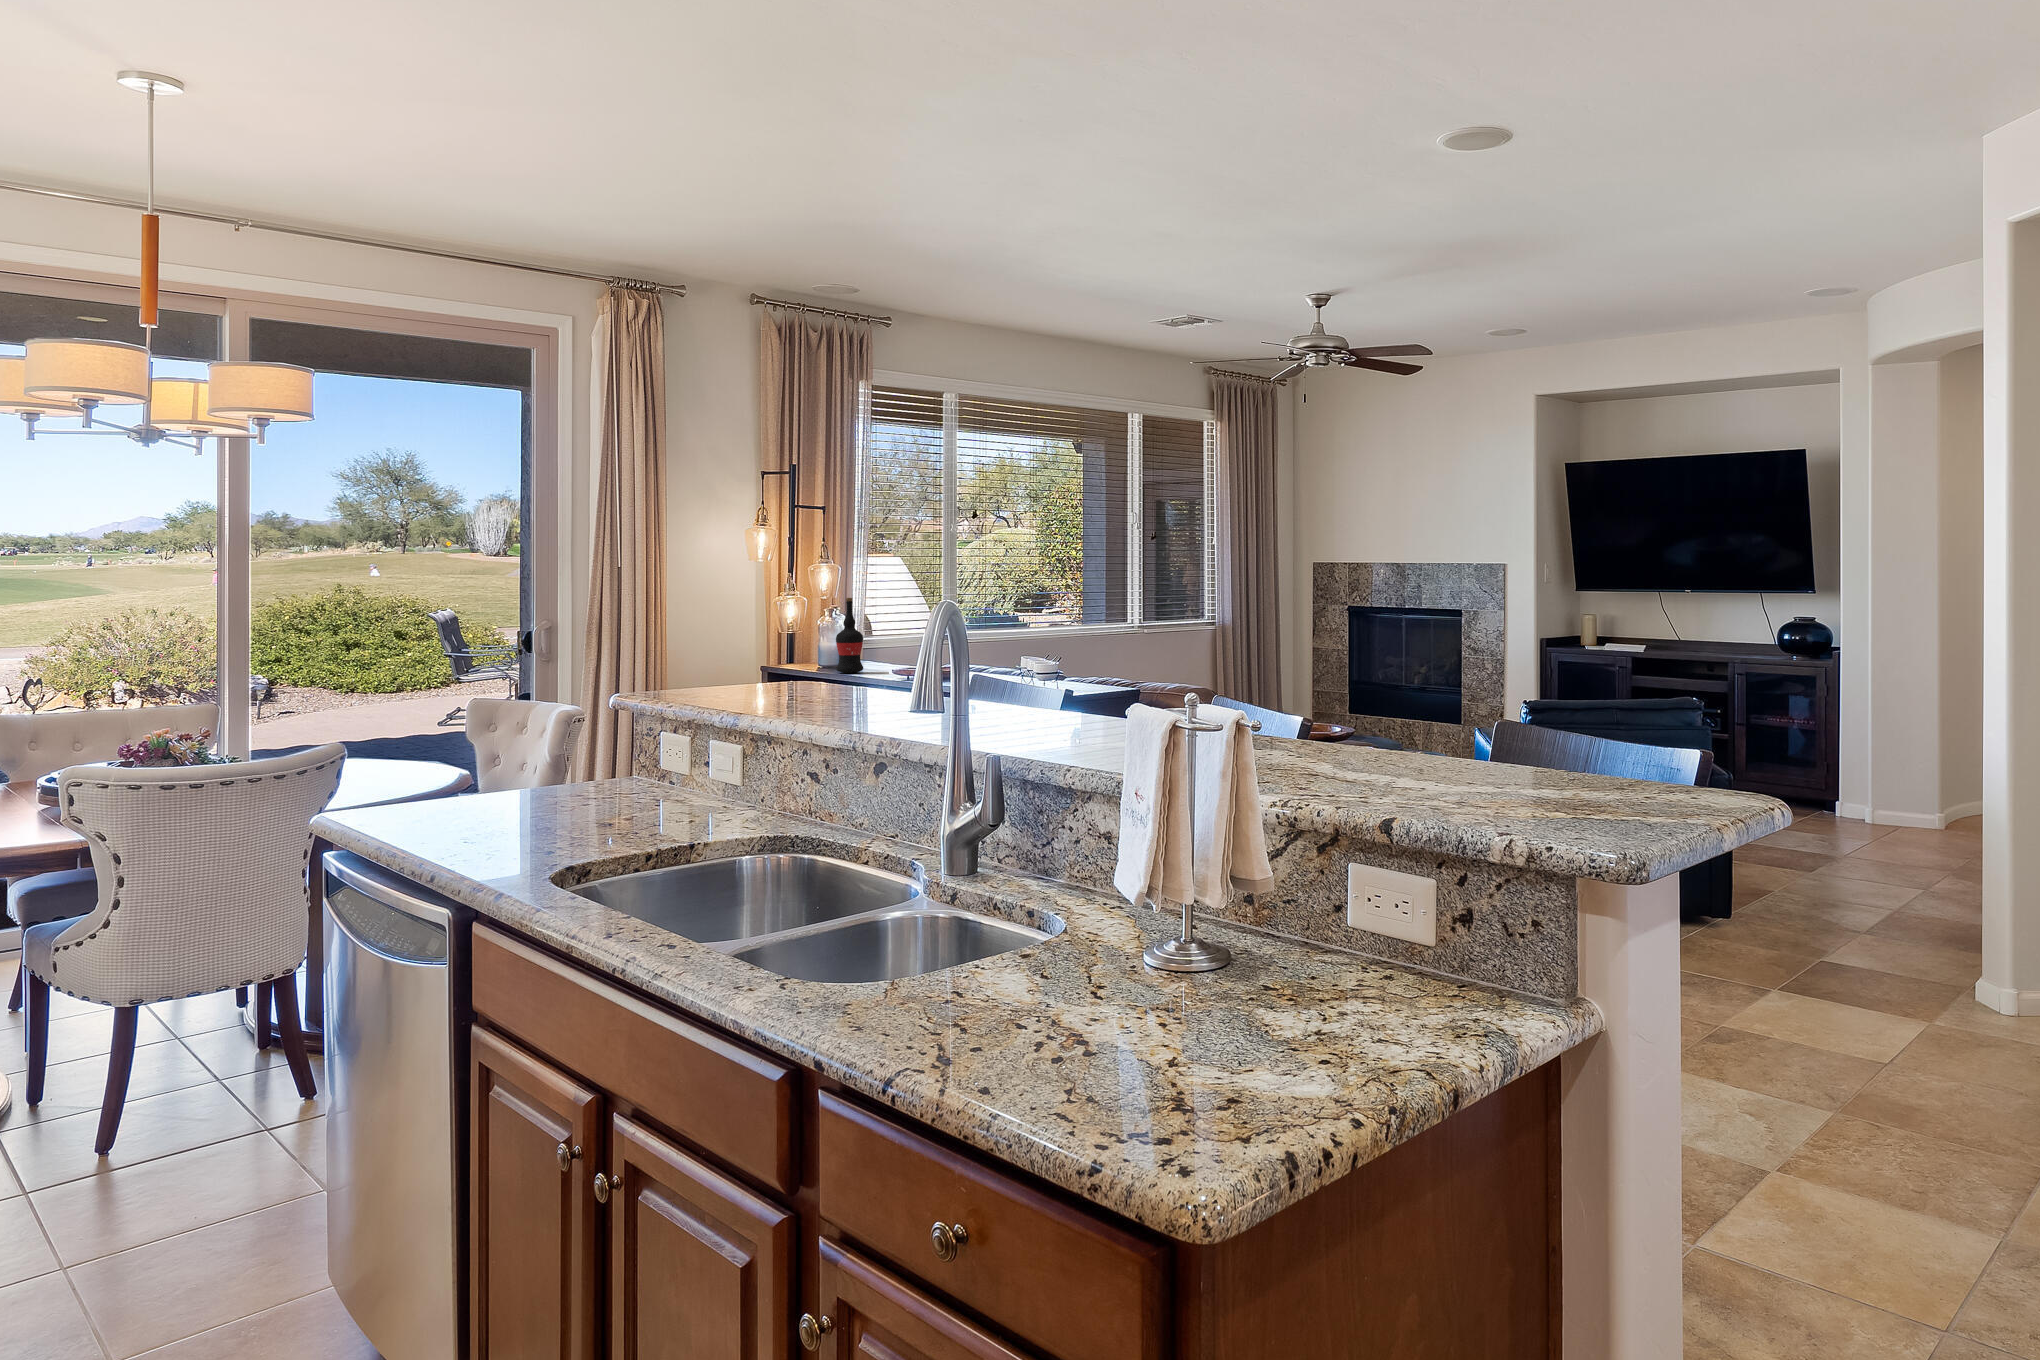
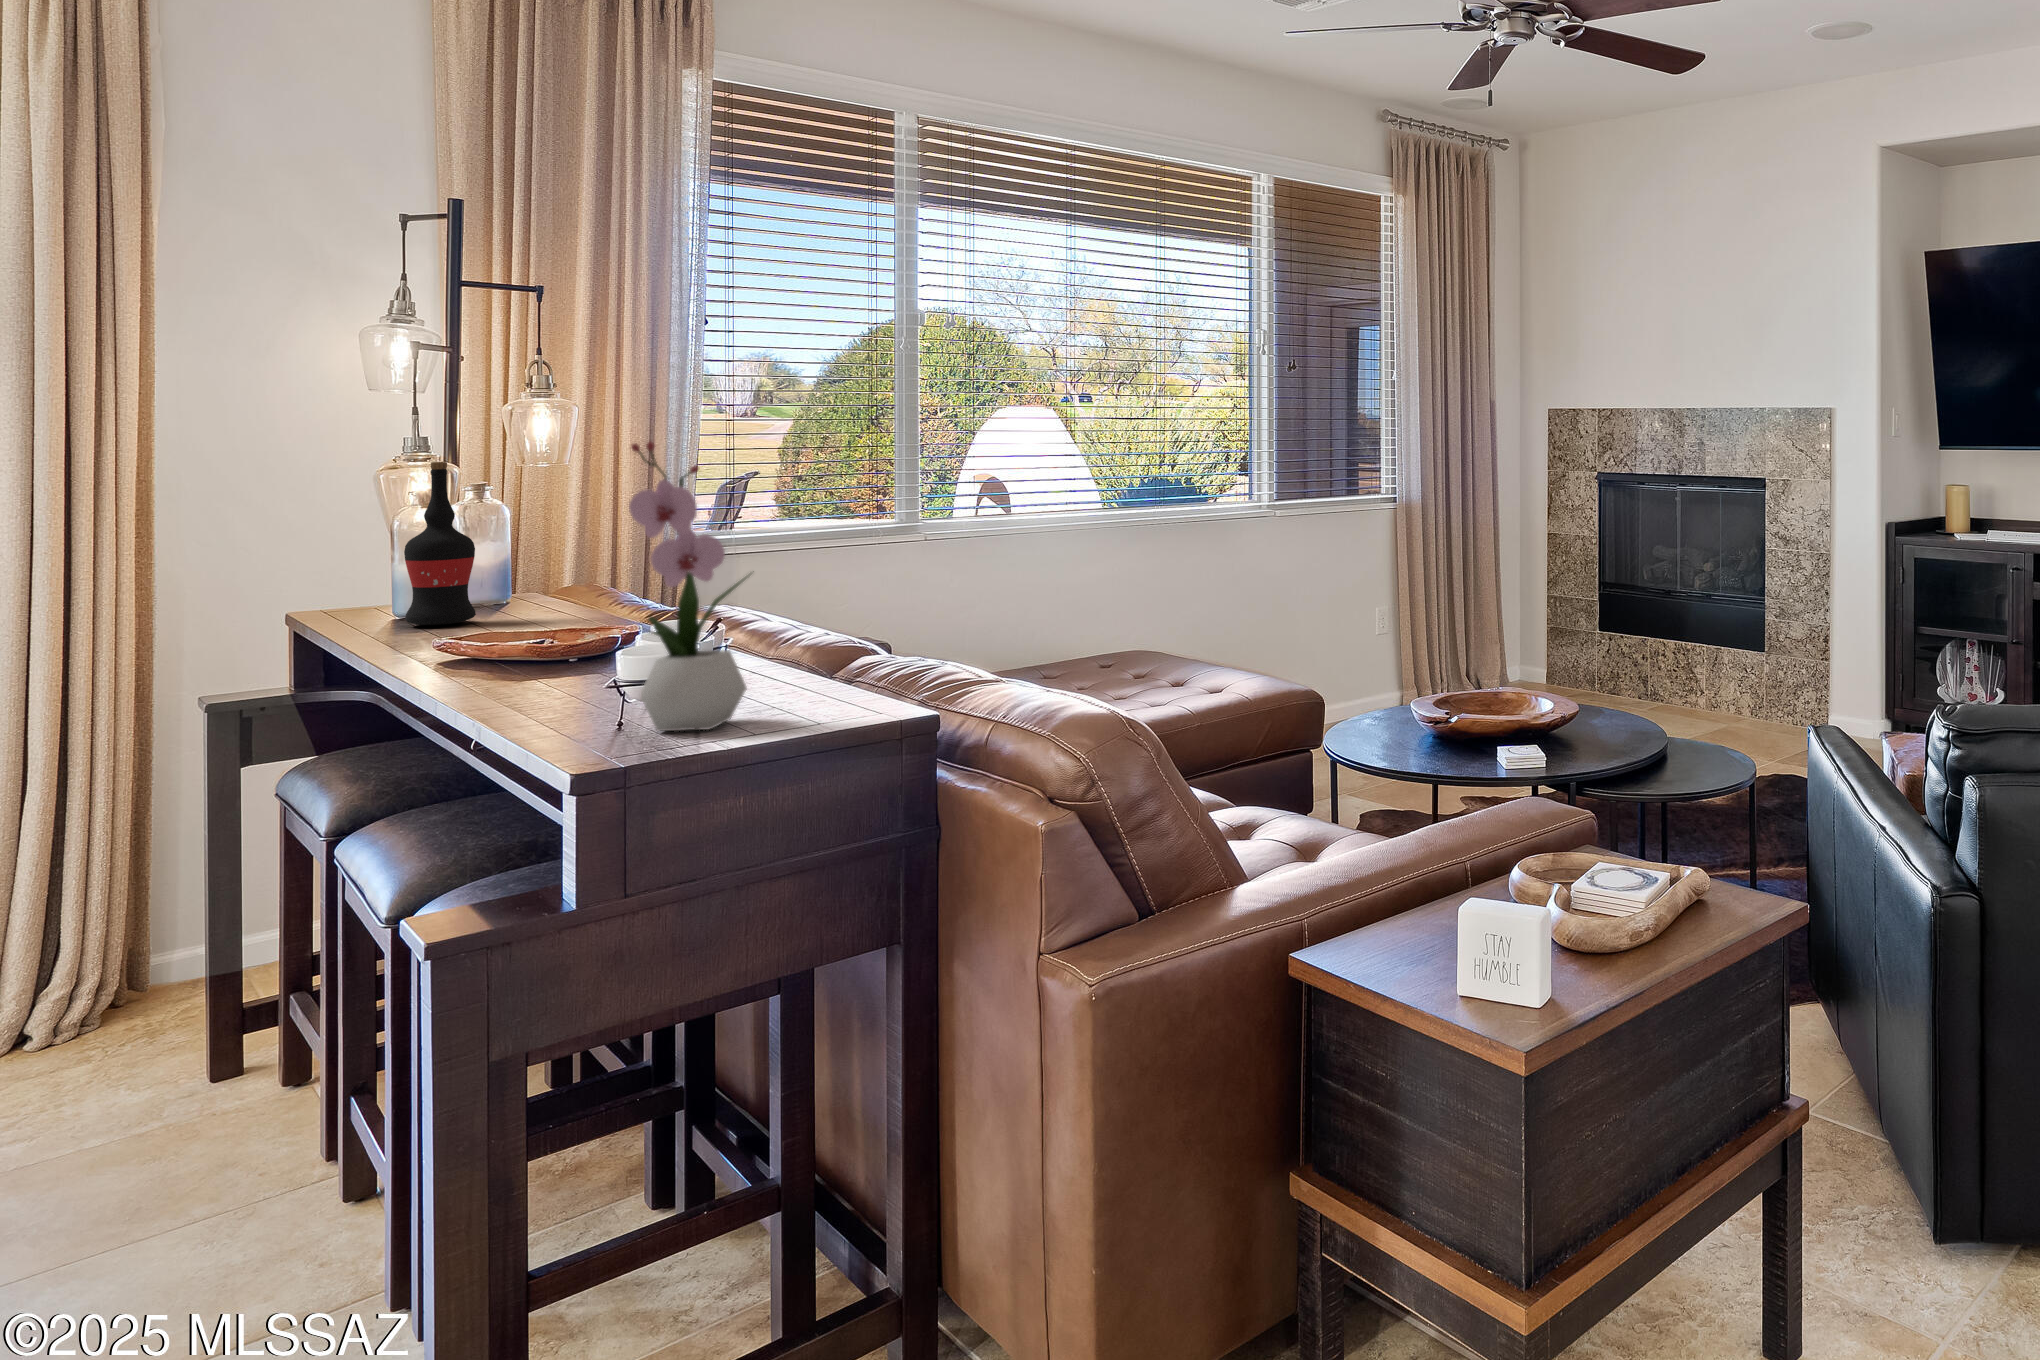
flower arrangement: none [1053,590,1090,695] -> present [629,442,754,731]

